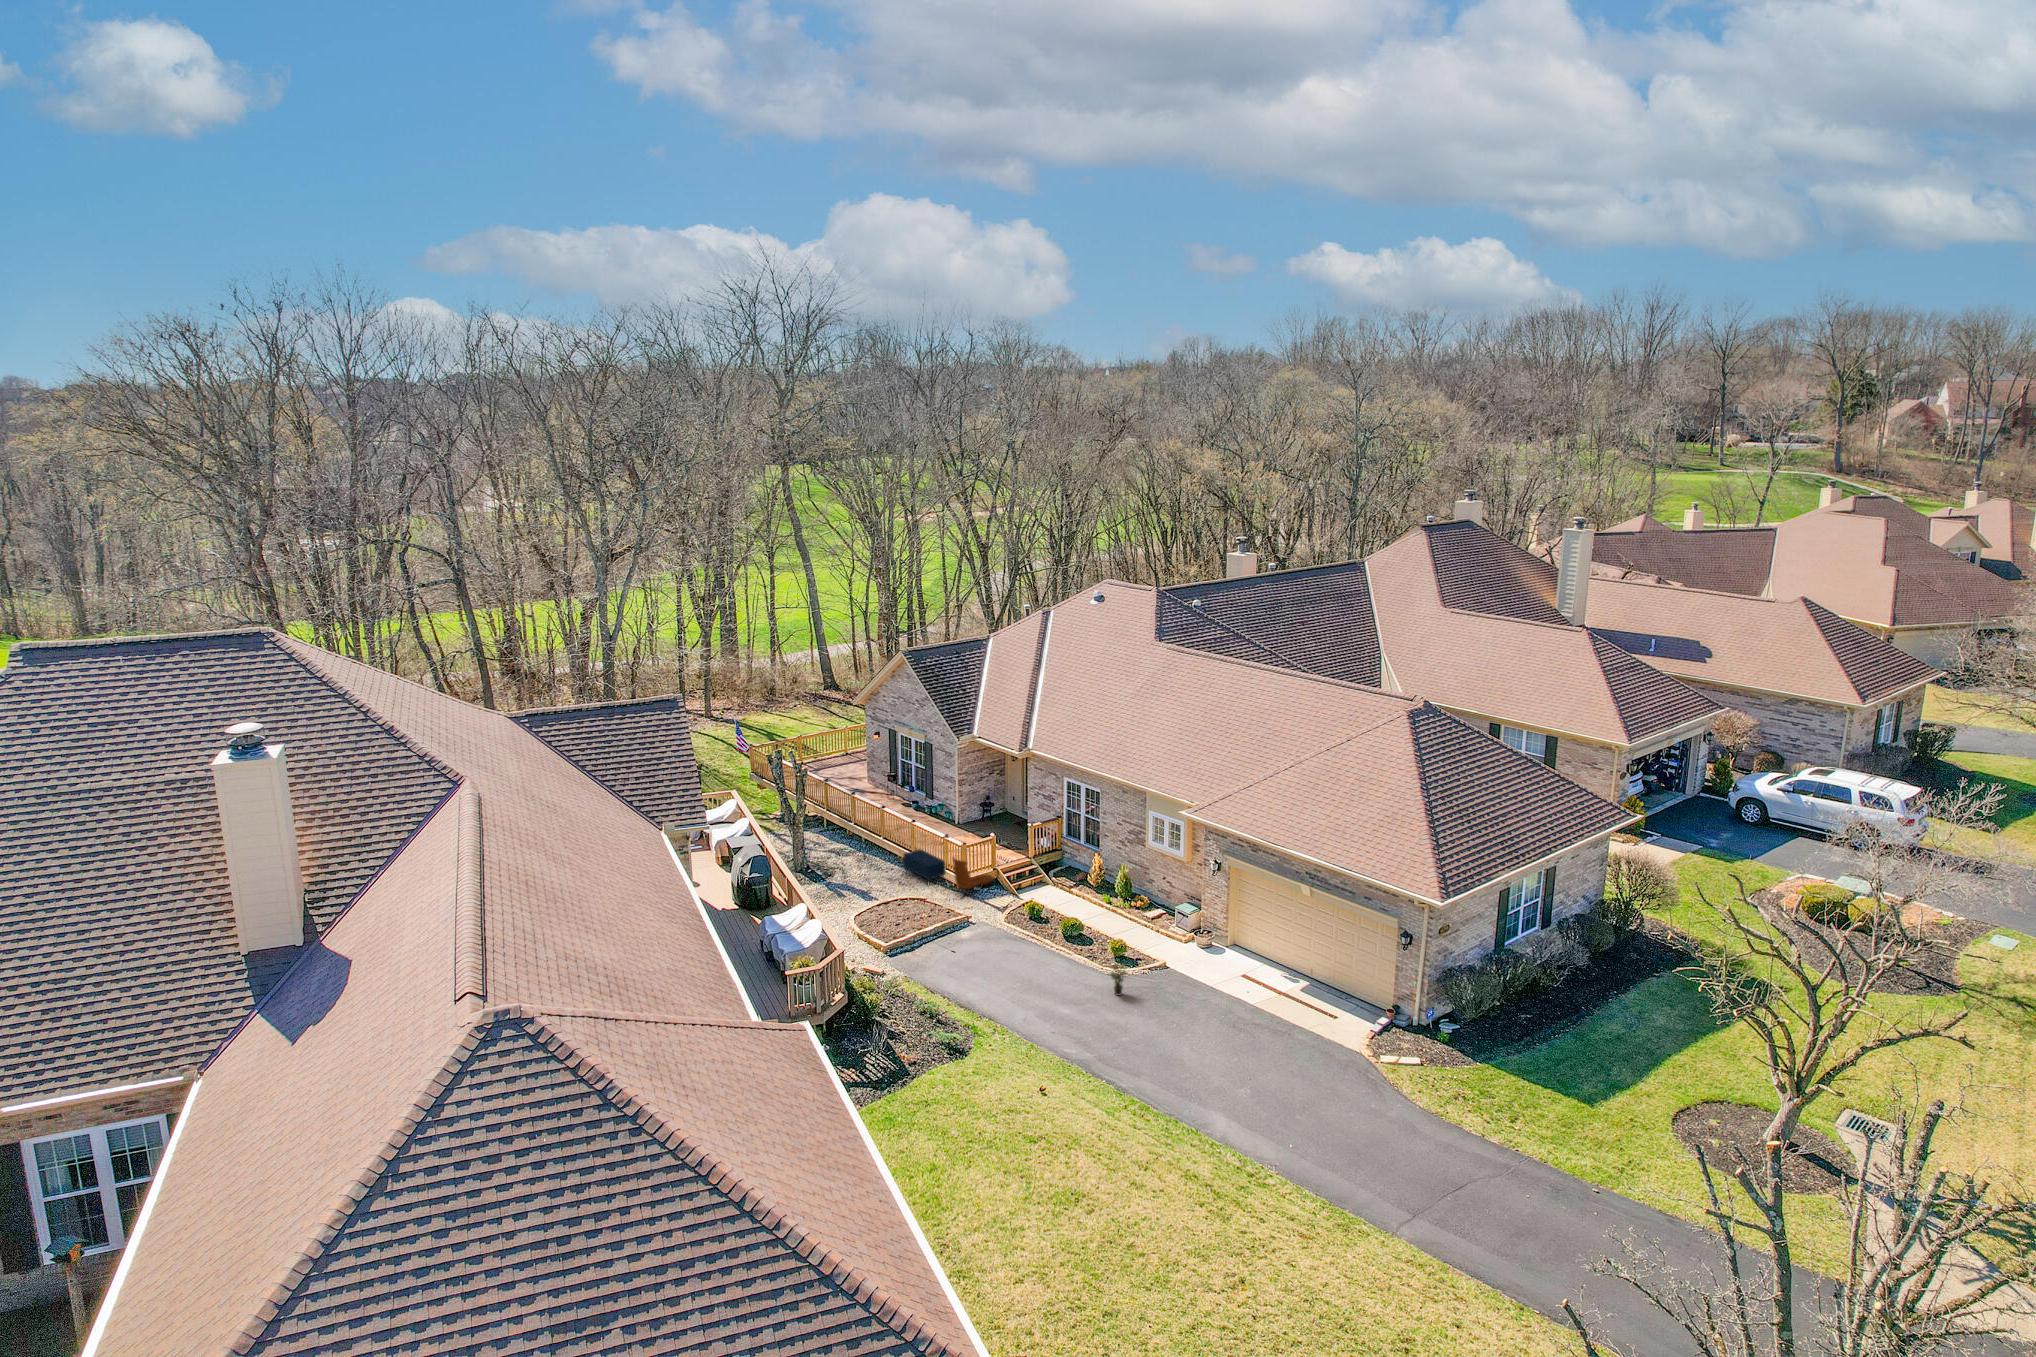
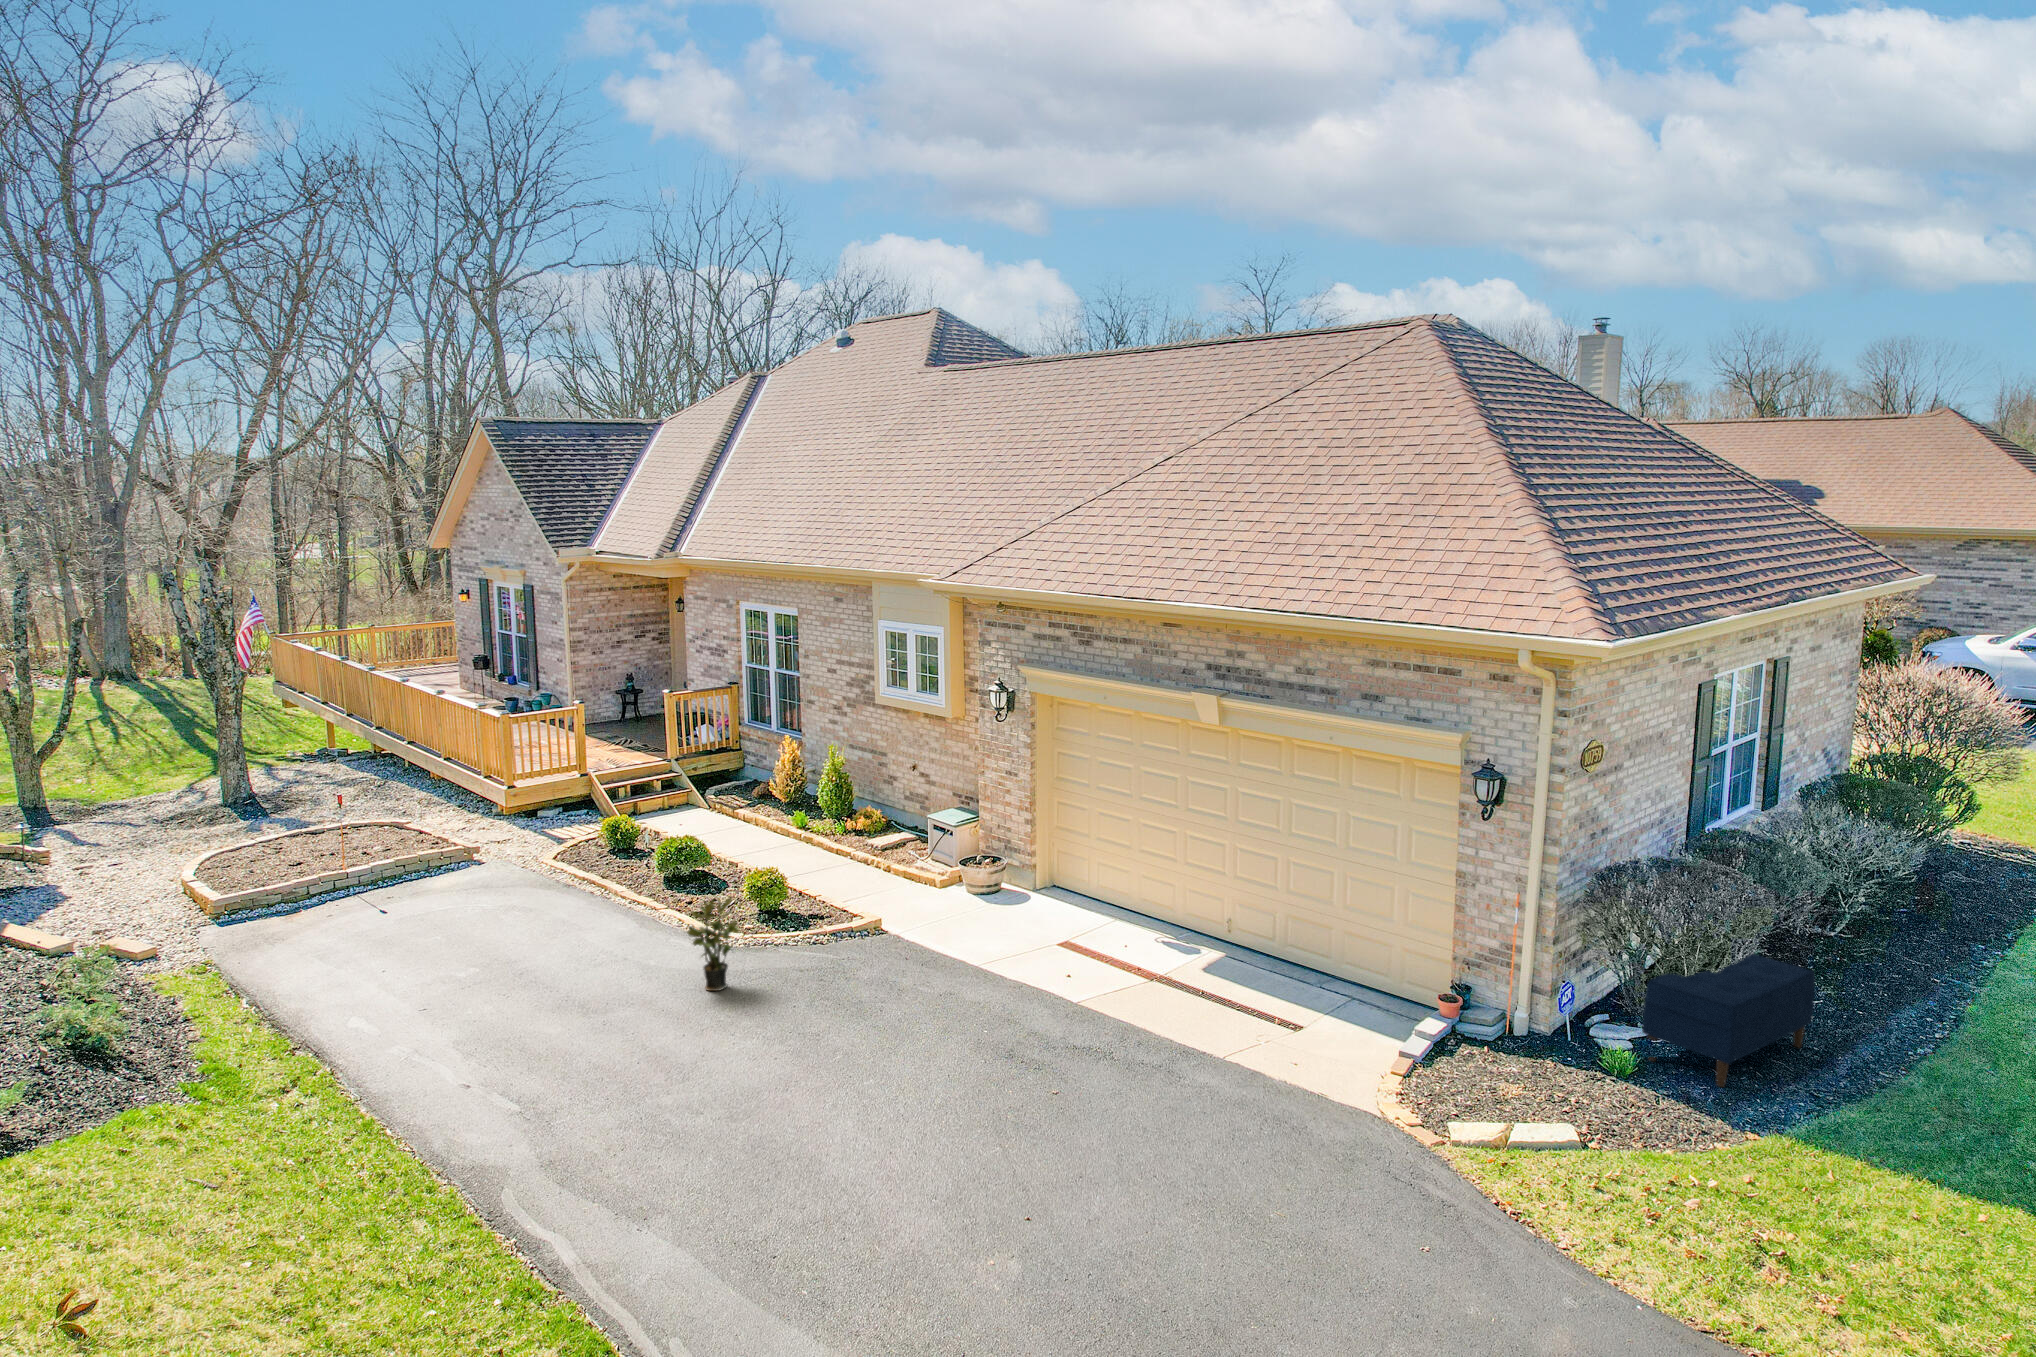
bench: present [903,849,946,884] -> present [1642,954,1815,1087]
lounge chair: present [953,857,995,897] -> none [456,734,573,828]

